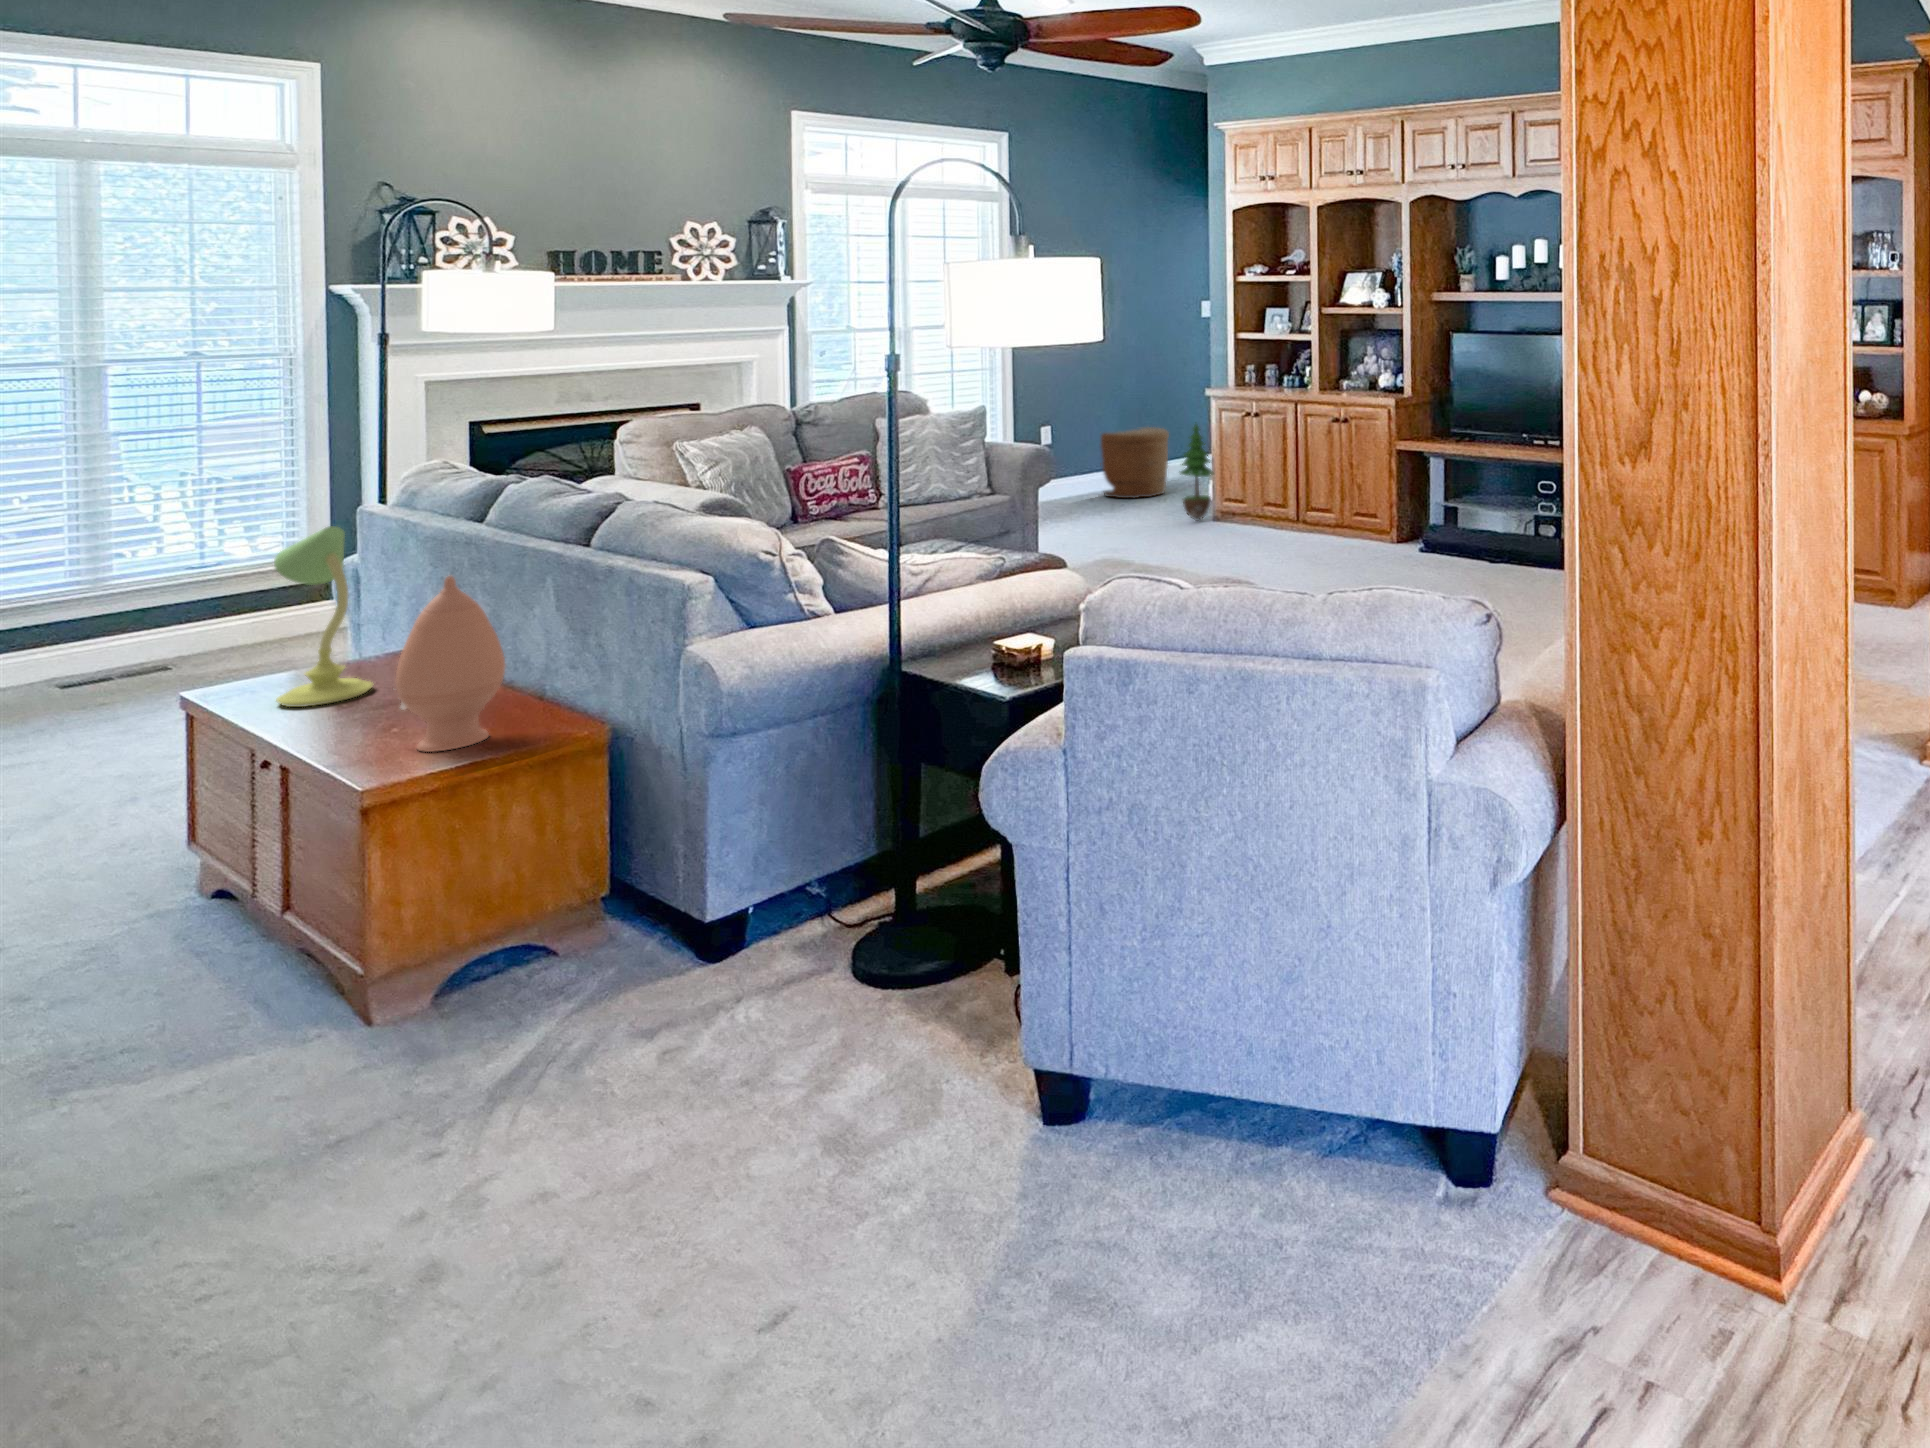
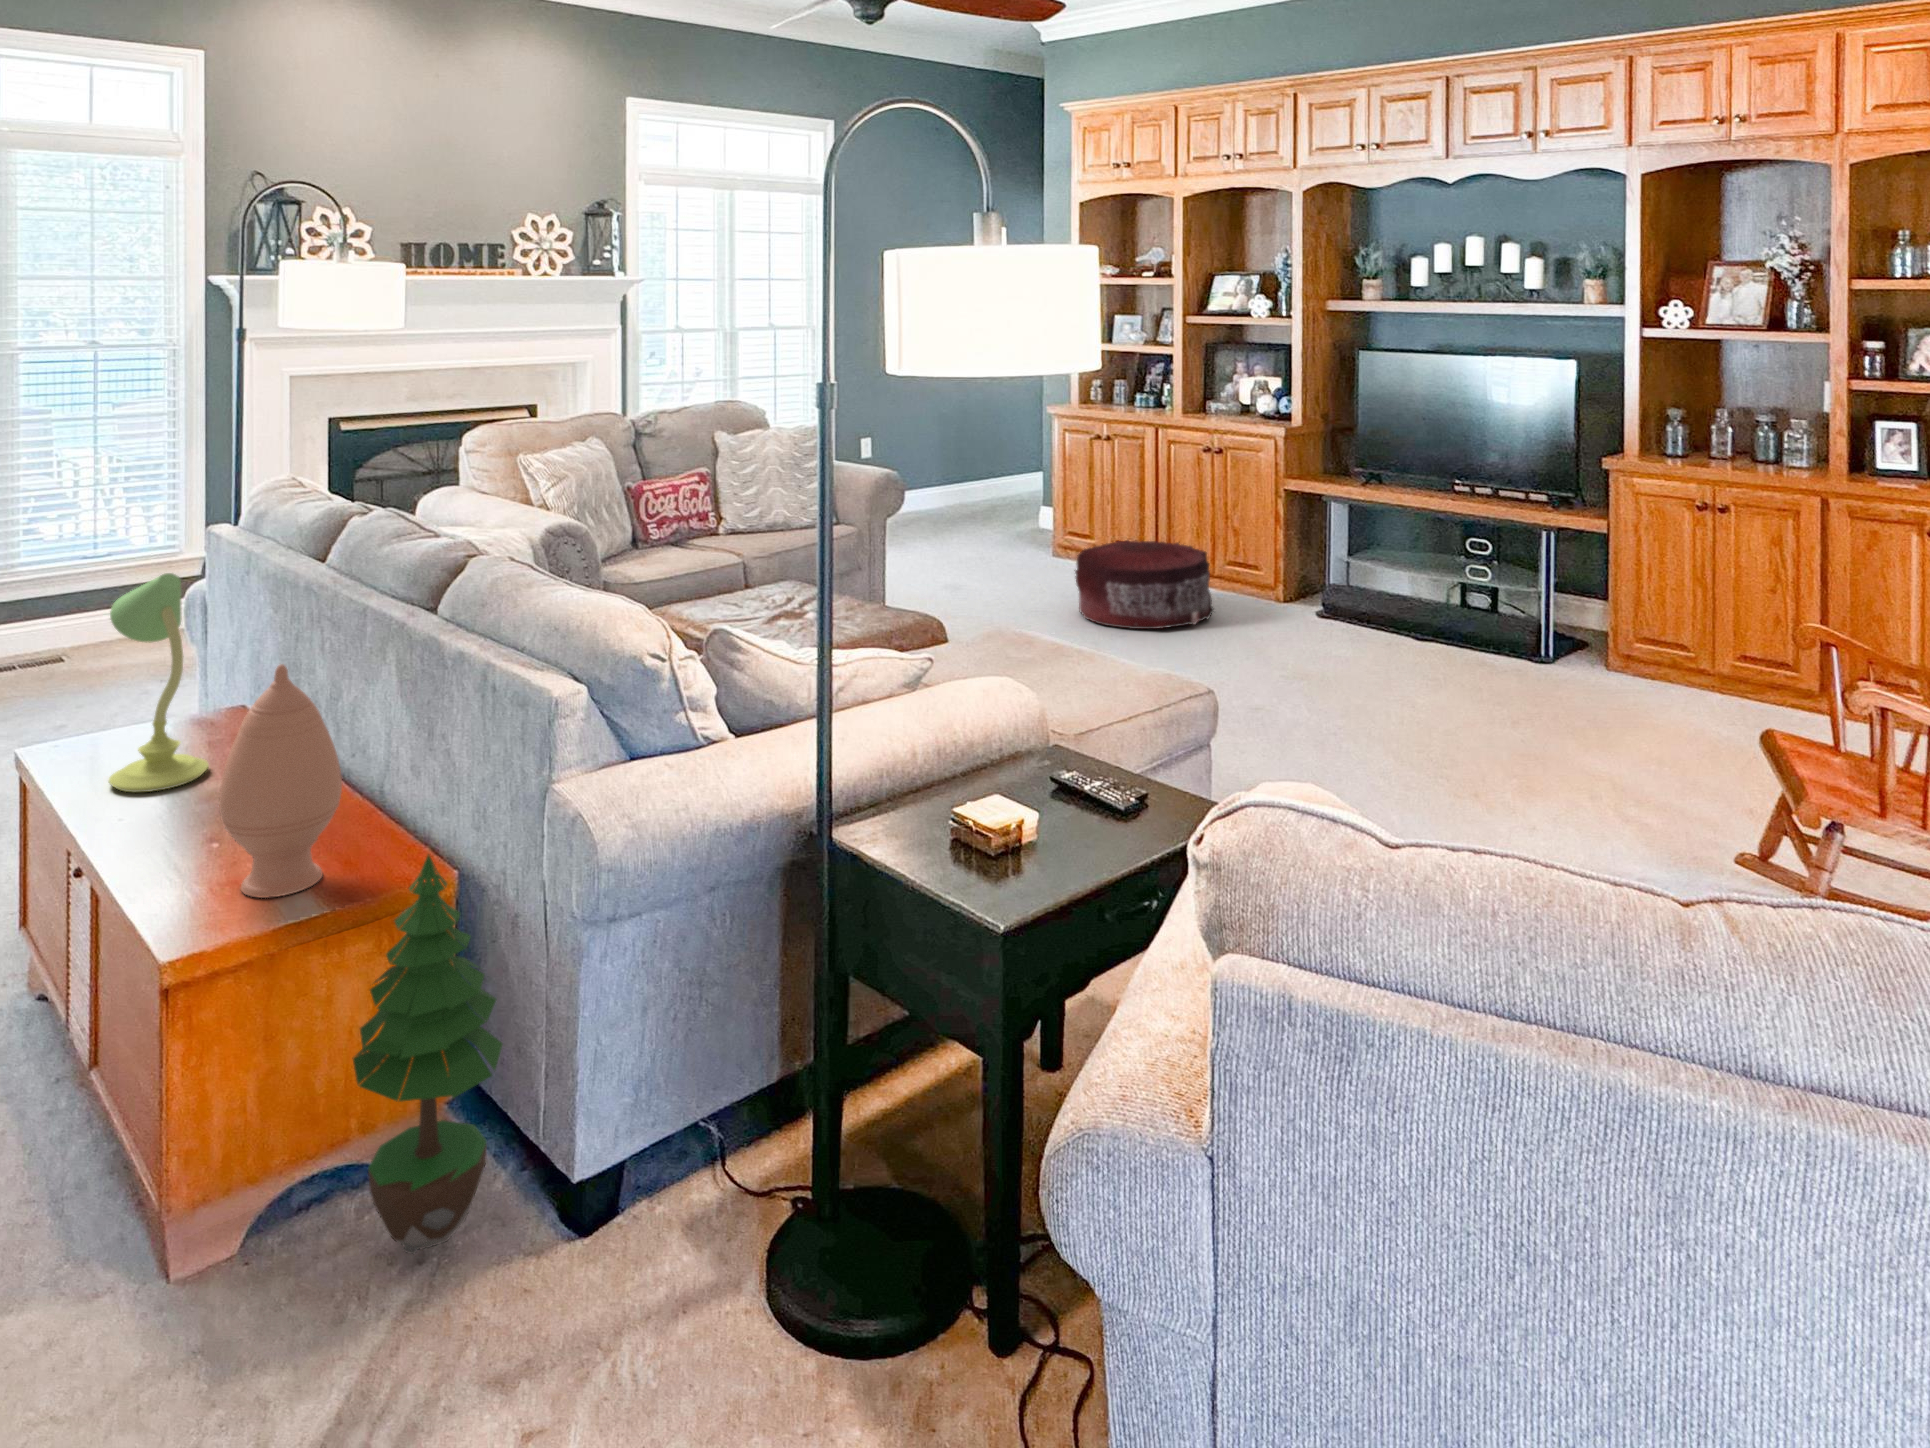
potted tree: present [1180,425,1214,520] -> present [352,855,503,1254]
woven basket: present [1101,427,1169,498] -> none [922,444,997,524]
pouf: none [1214,495,1334,567] -> present [1075,540,1214,629]

